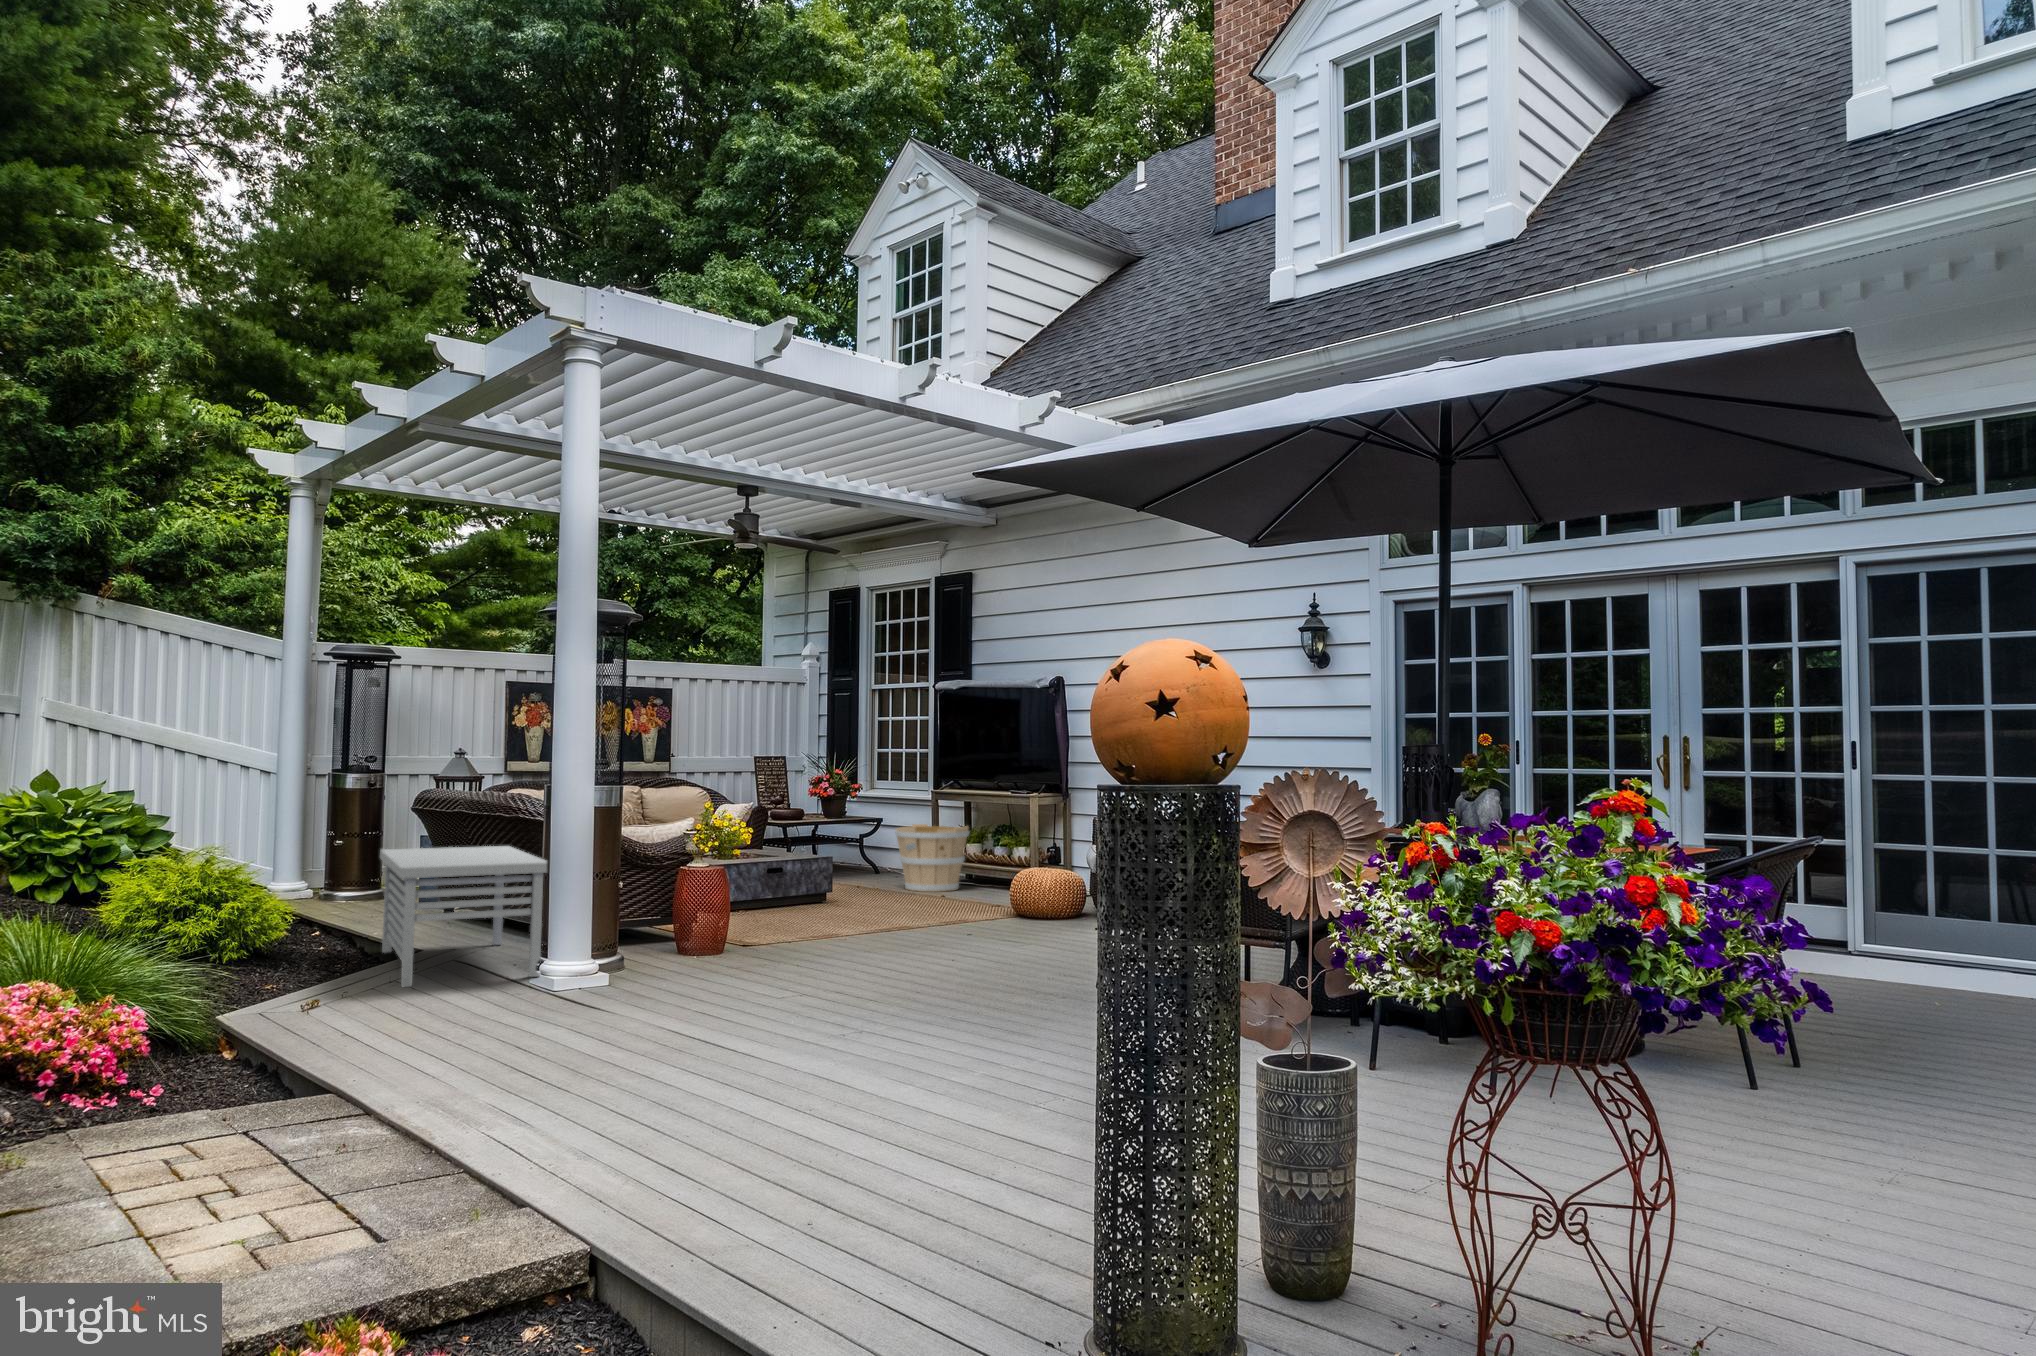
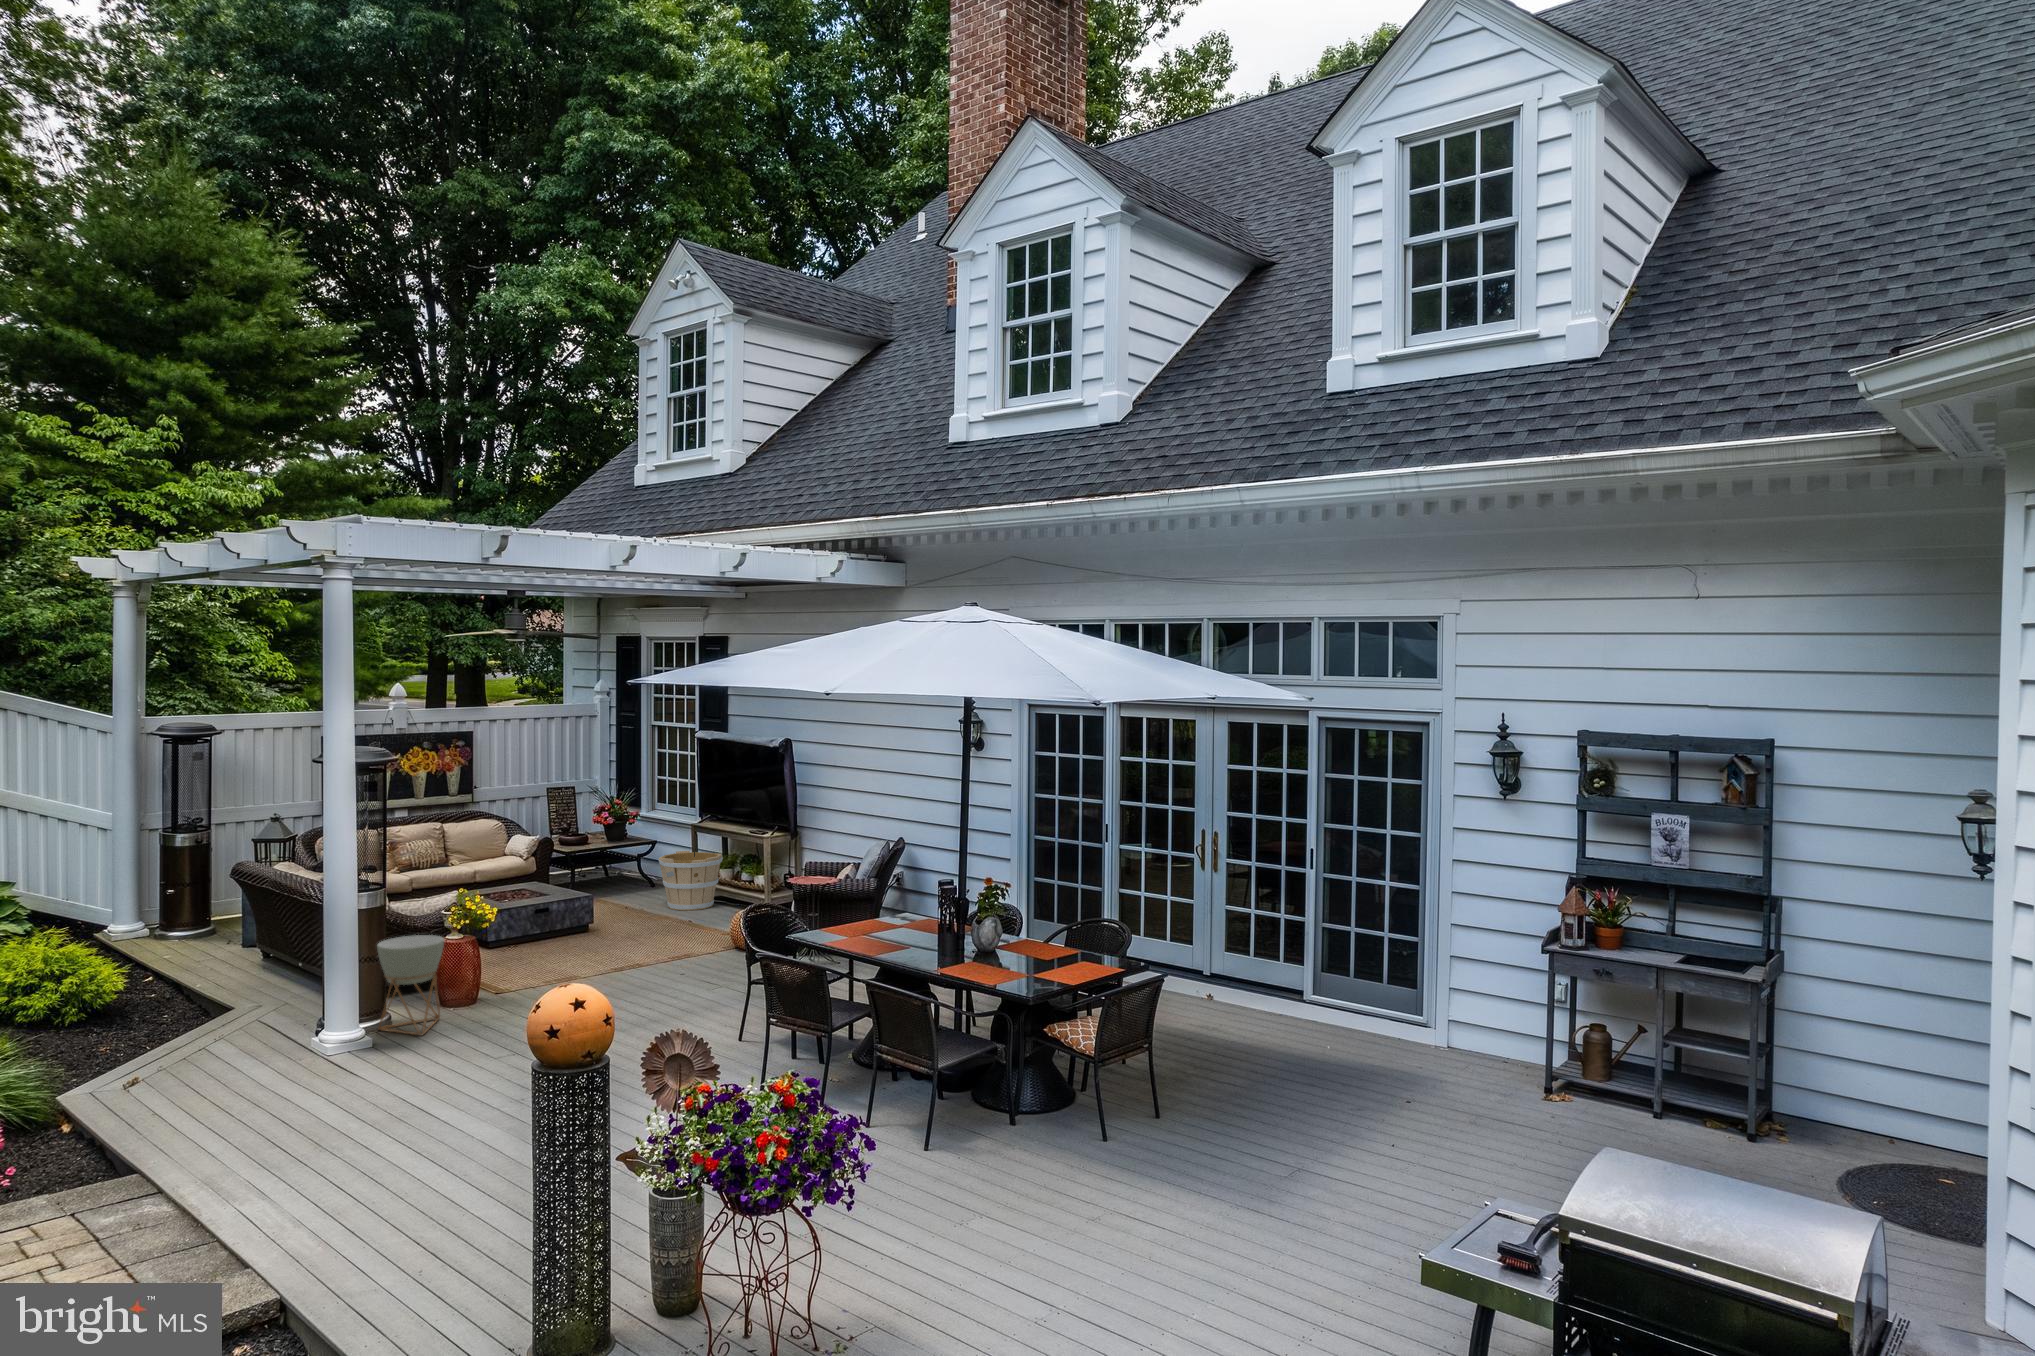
storage bench: present [380,846,547,987] -> none [192,920,325,1056]
planter: none [613,852,697,977] -> present [377,935,444,1035]

